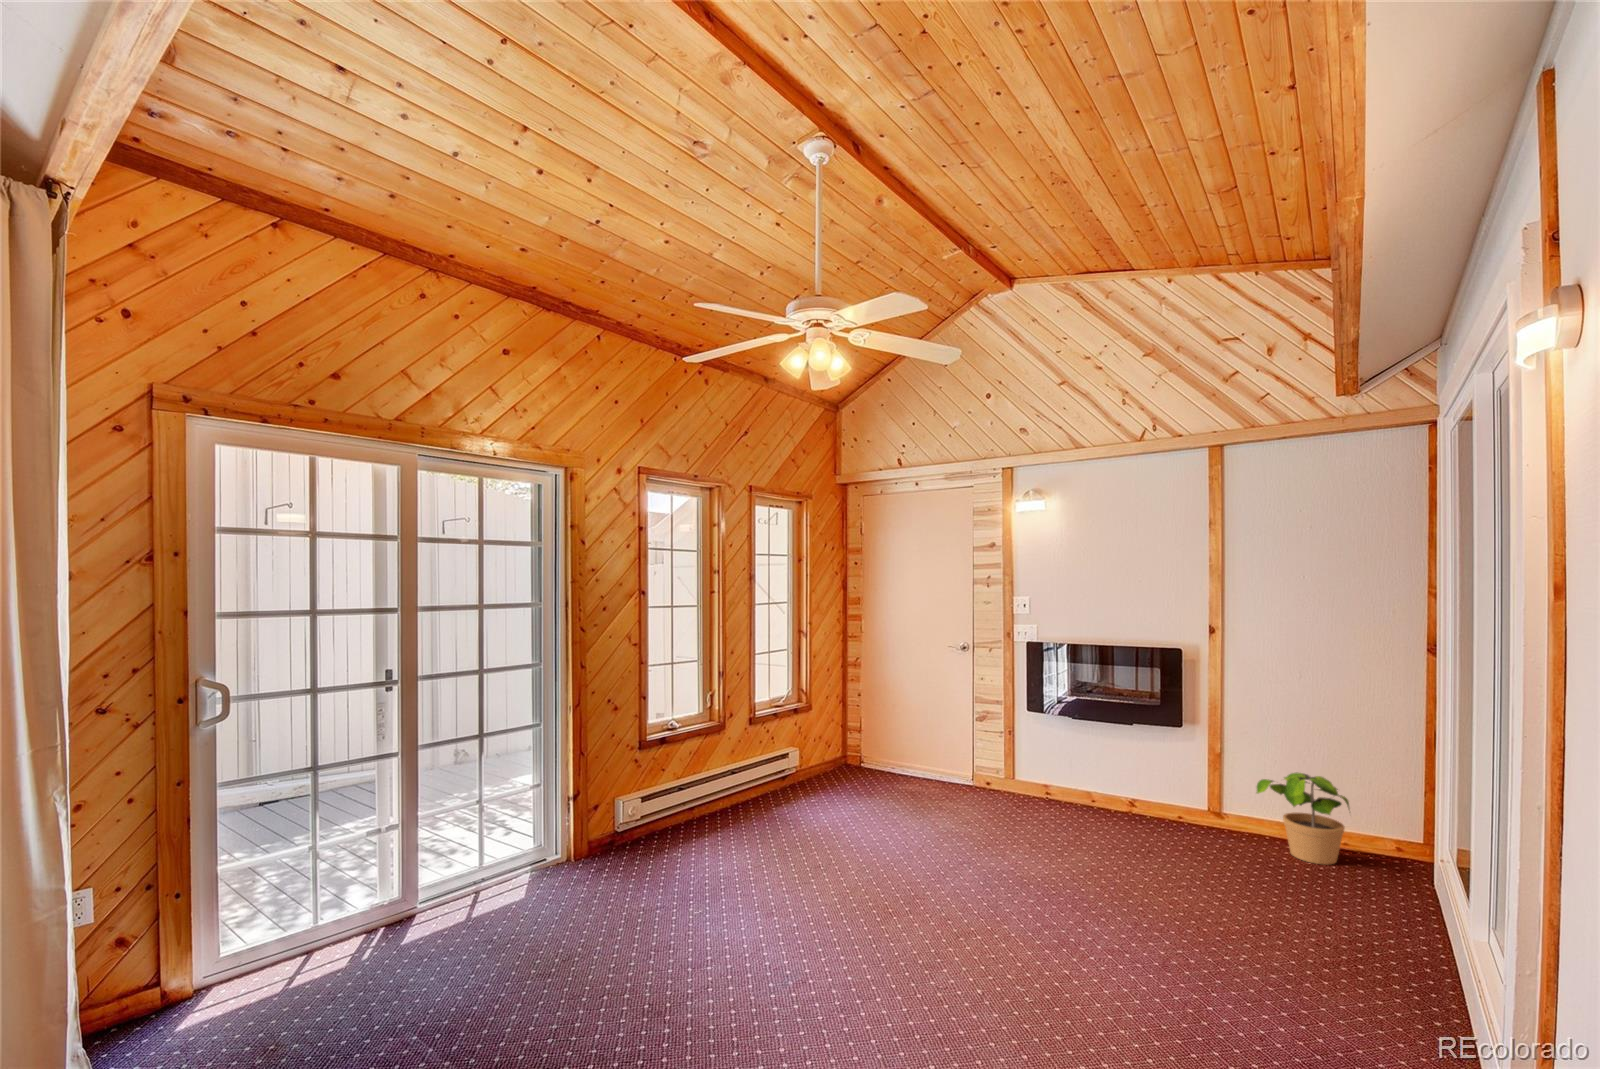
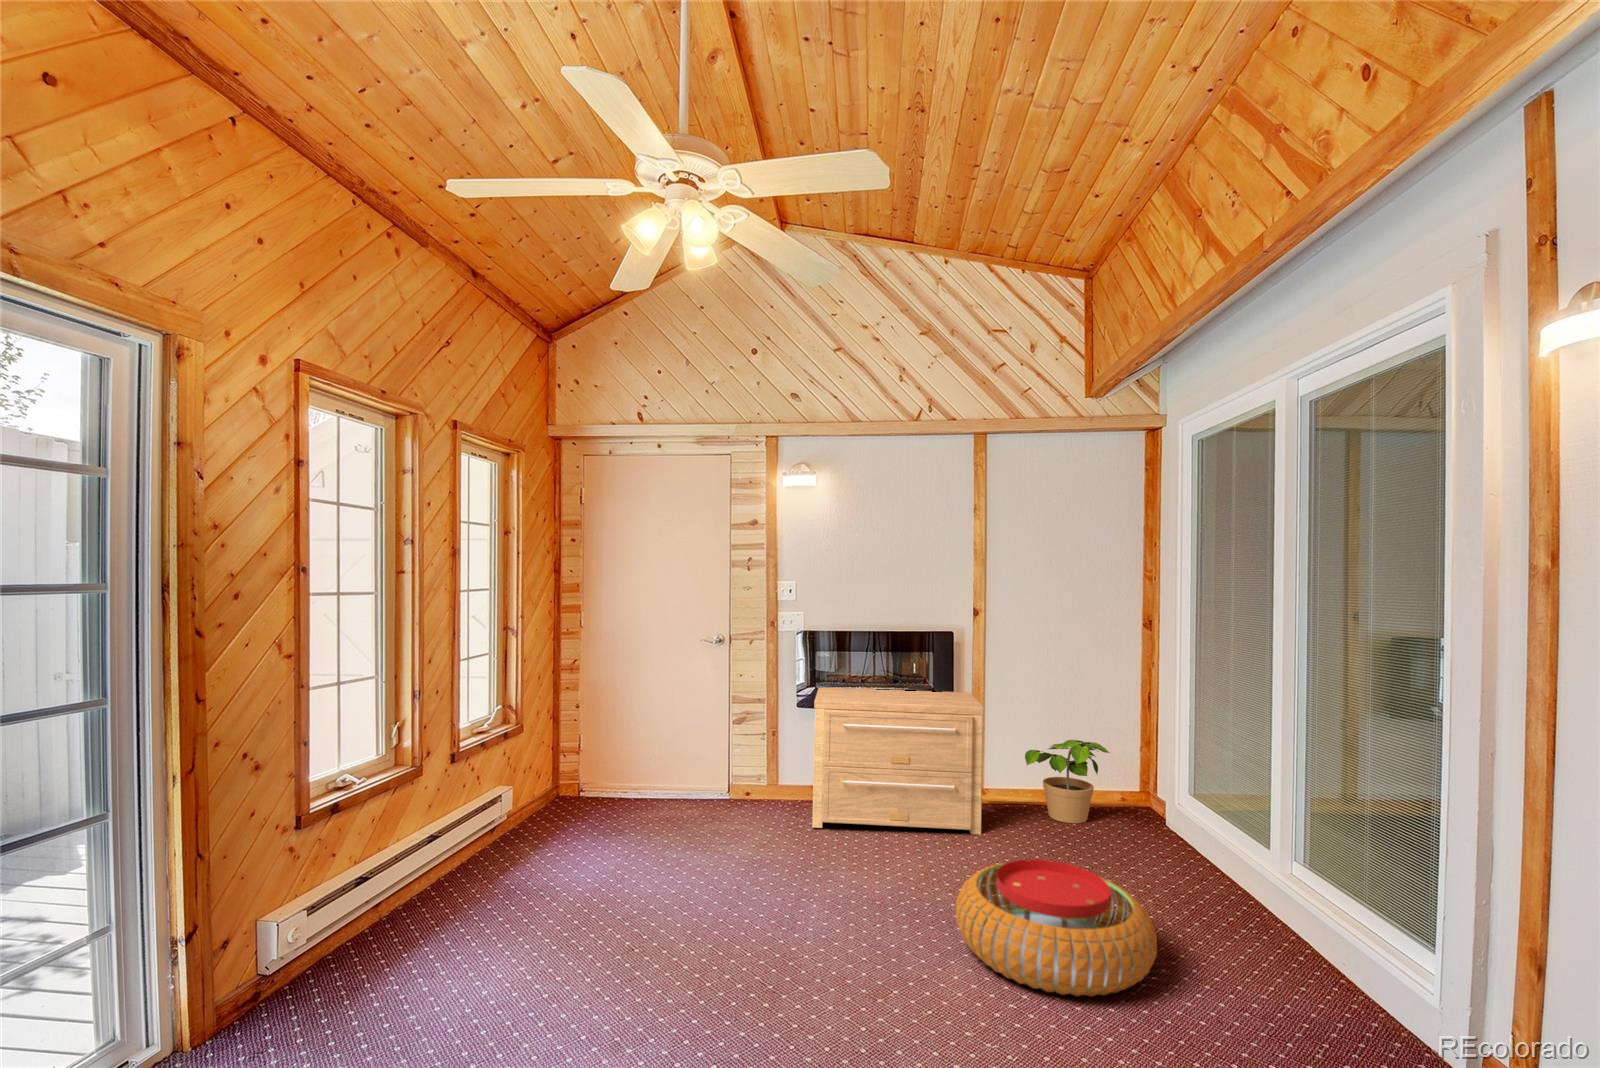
side table: none [1027,695,1206,855] -> present [812,687,984,834]
pouf: none [1060,862,1247,983] -> present [956,859,1157,996]

